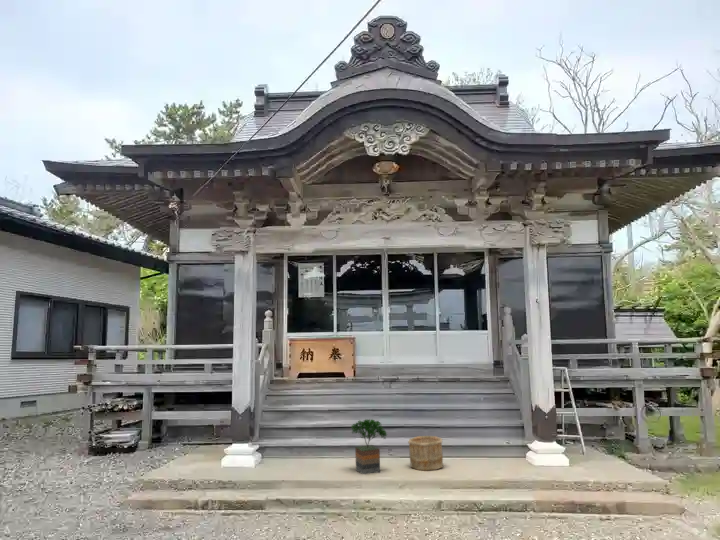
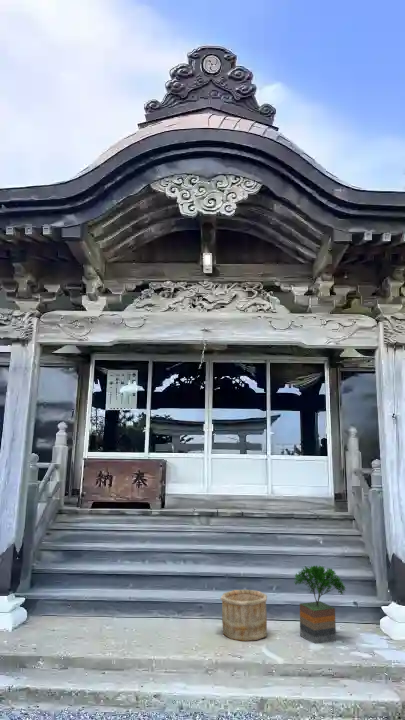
potted tree: present [352,420,387,474] -> present [295,566,345,644]

